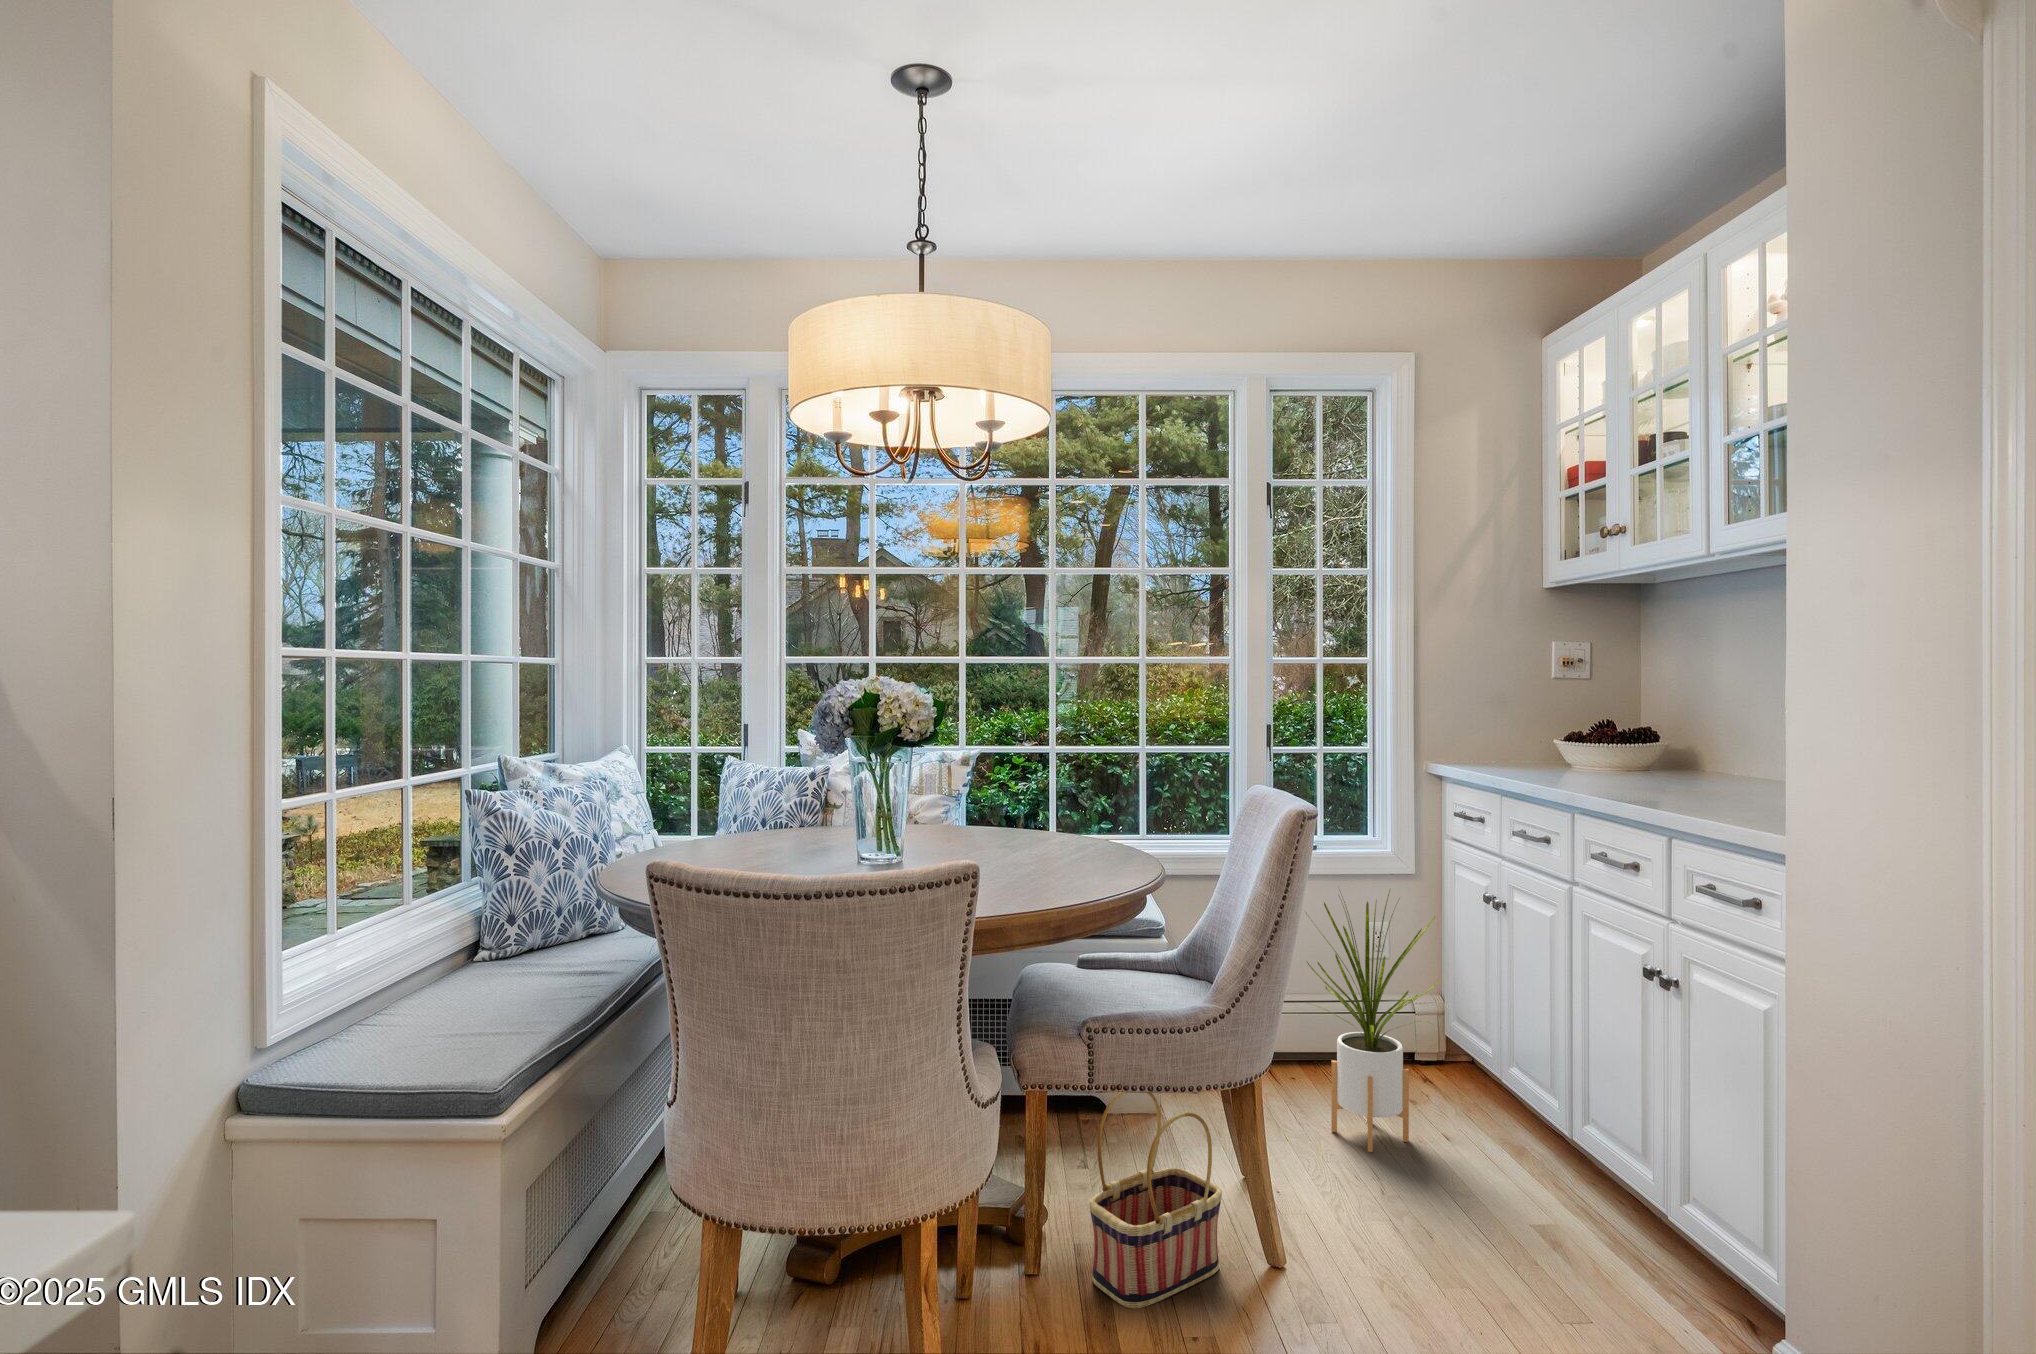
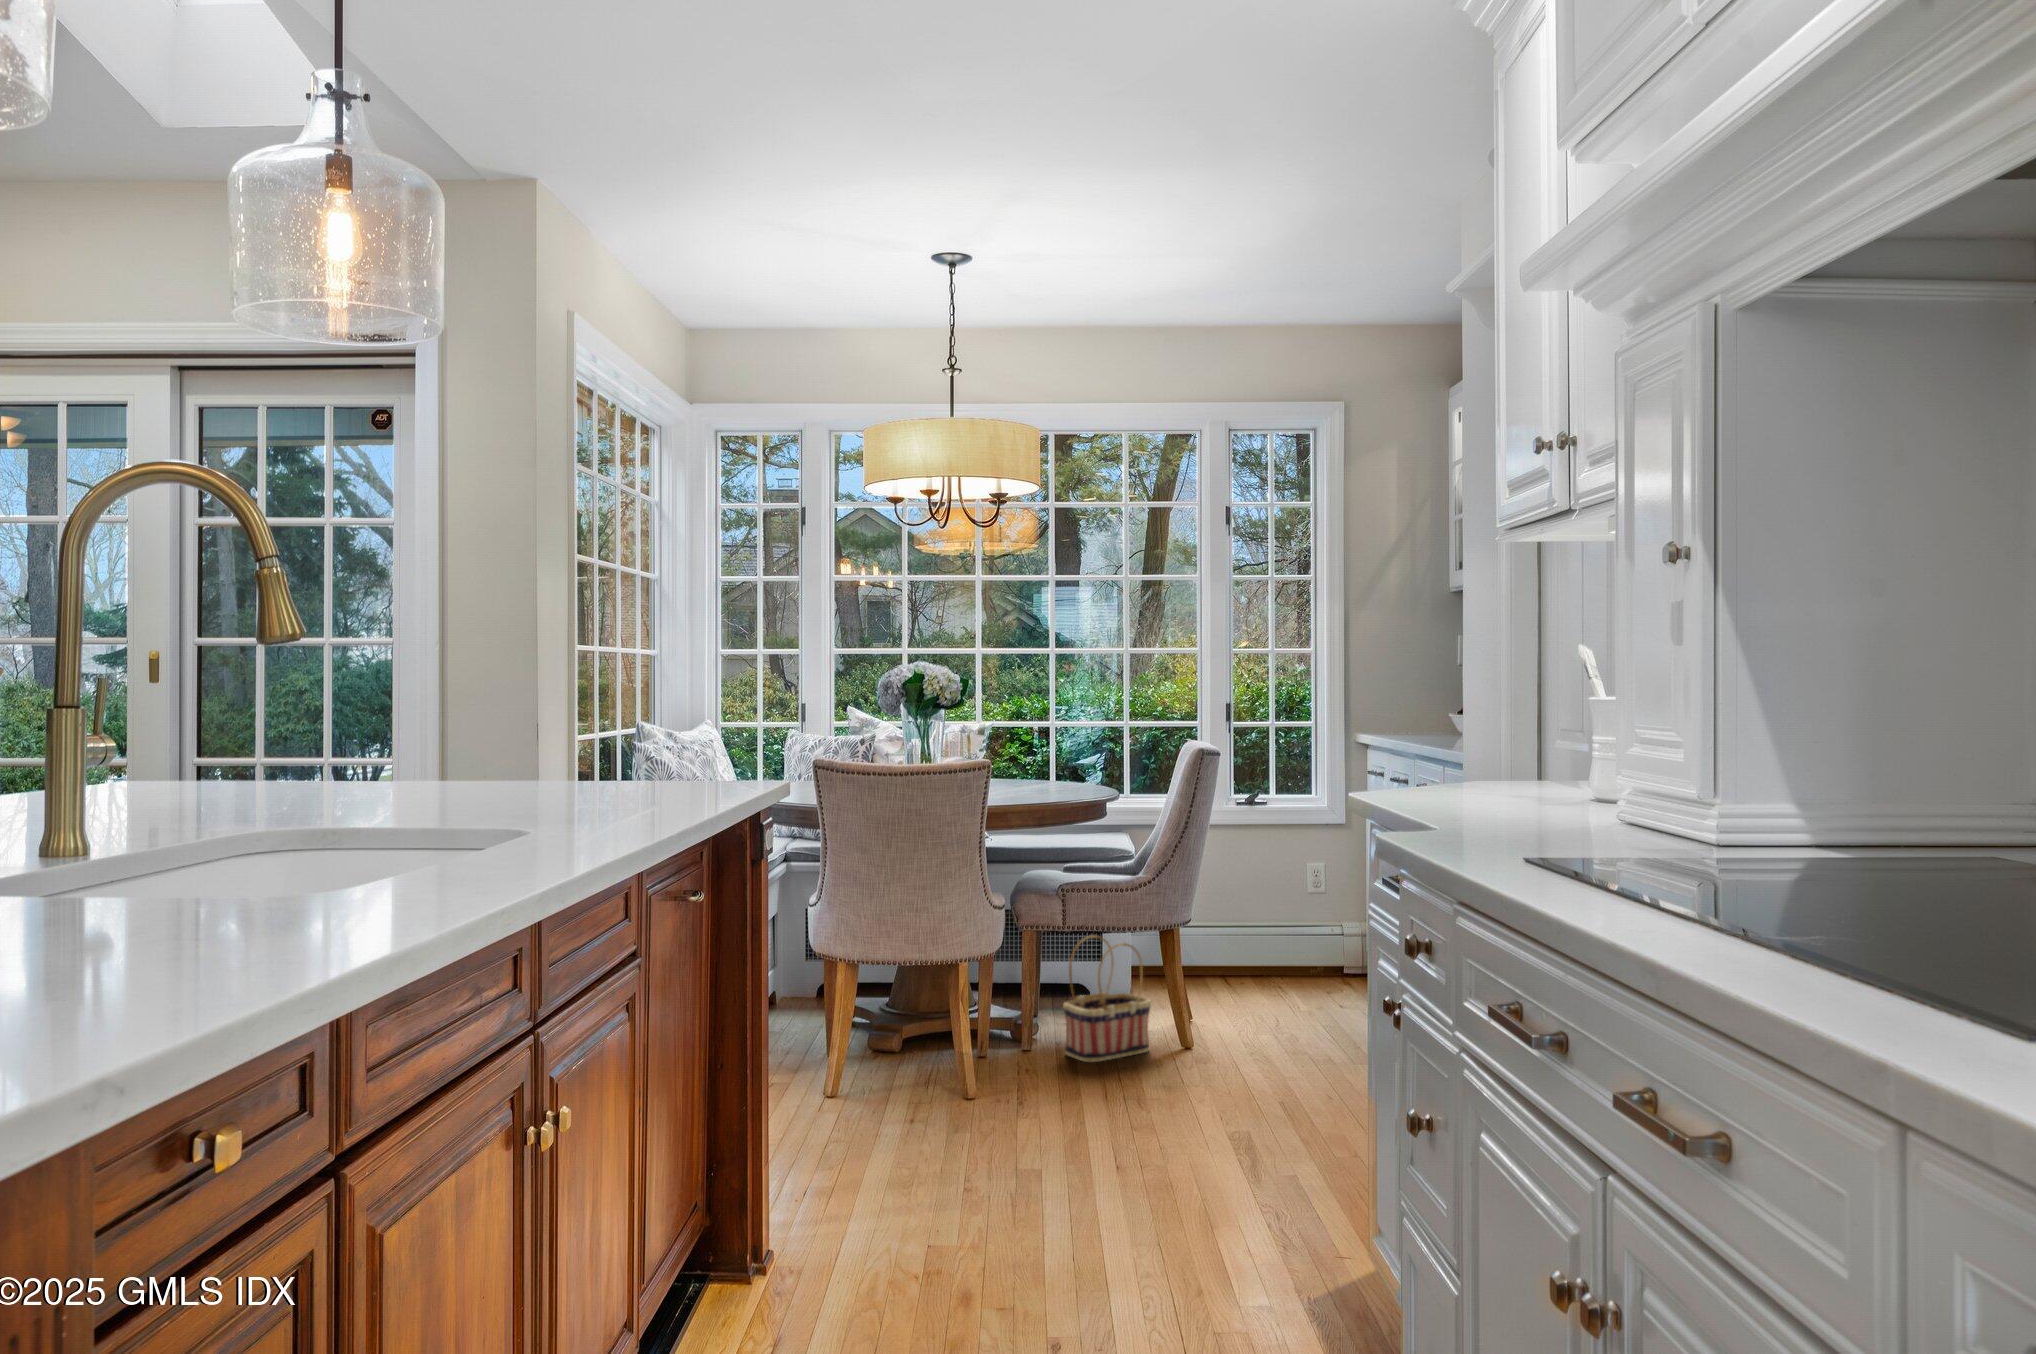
house plant: present [1306,890,1442,1152] -> none [1235,822,1334,1013]

